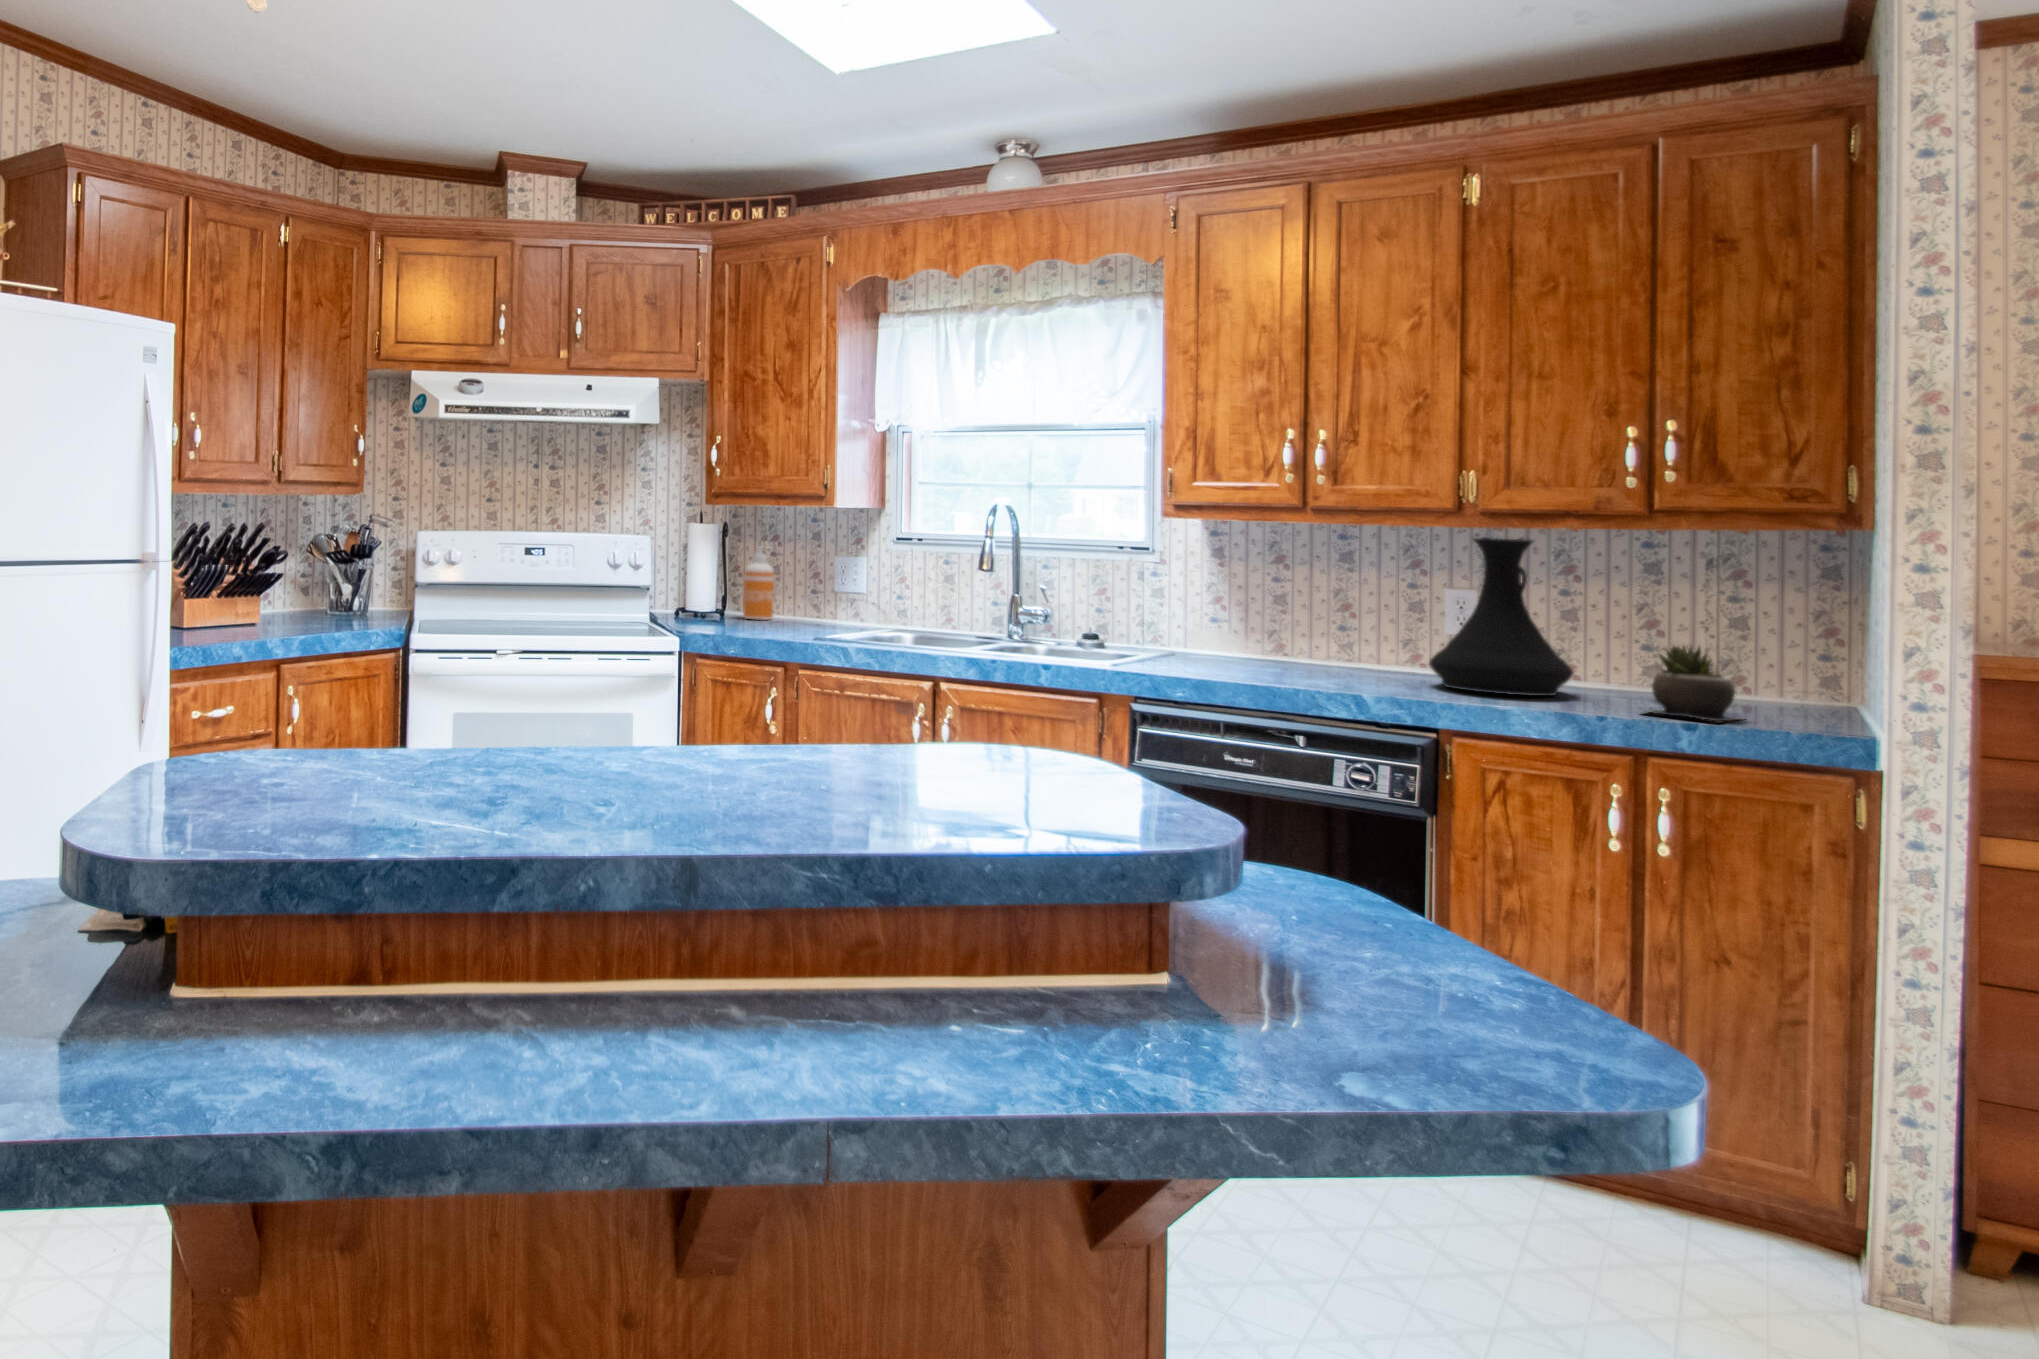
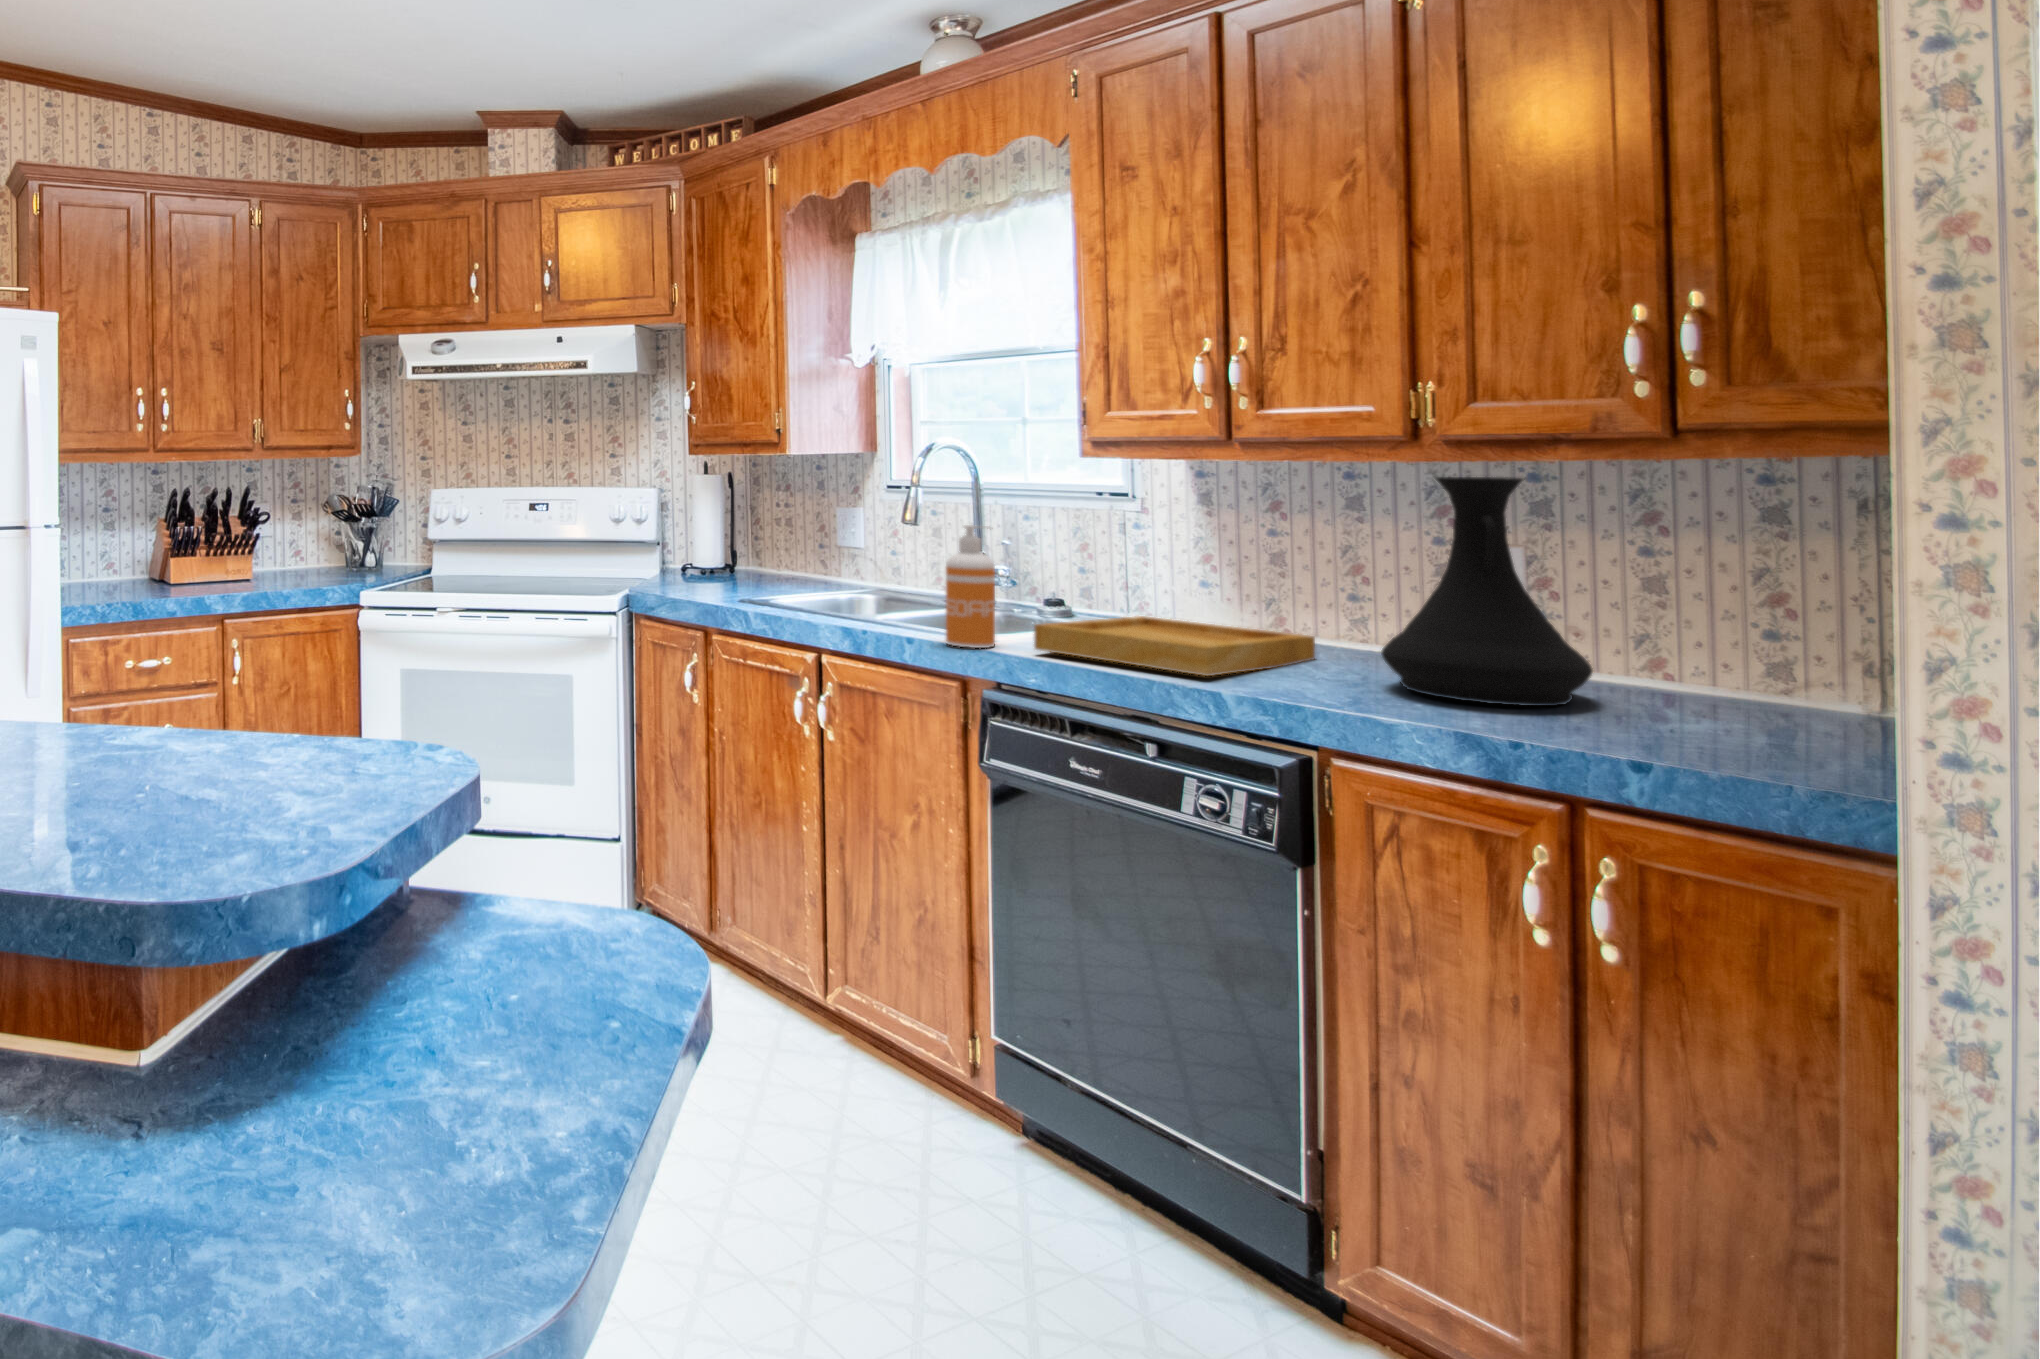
soap dispenser: present [743,546,774,620] -> present [946,525,995,648]
tray: none [1160,644,1344,685] -> present [1034,616,1315,676]
succulent plant: present [1651,646,1736,721] -> none [1624,634,1825,763]

